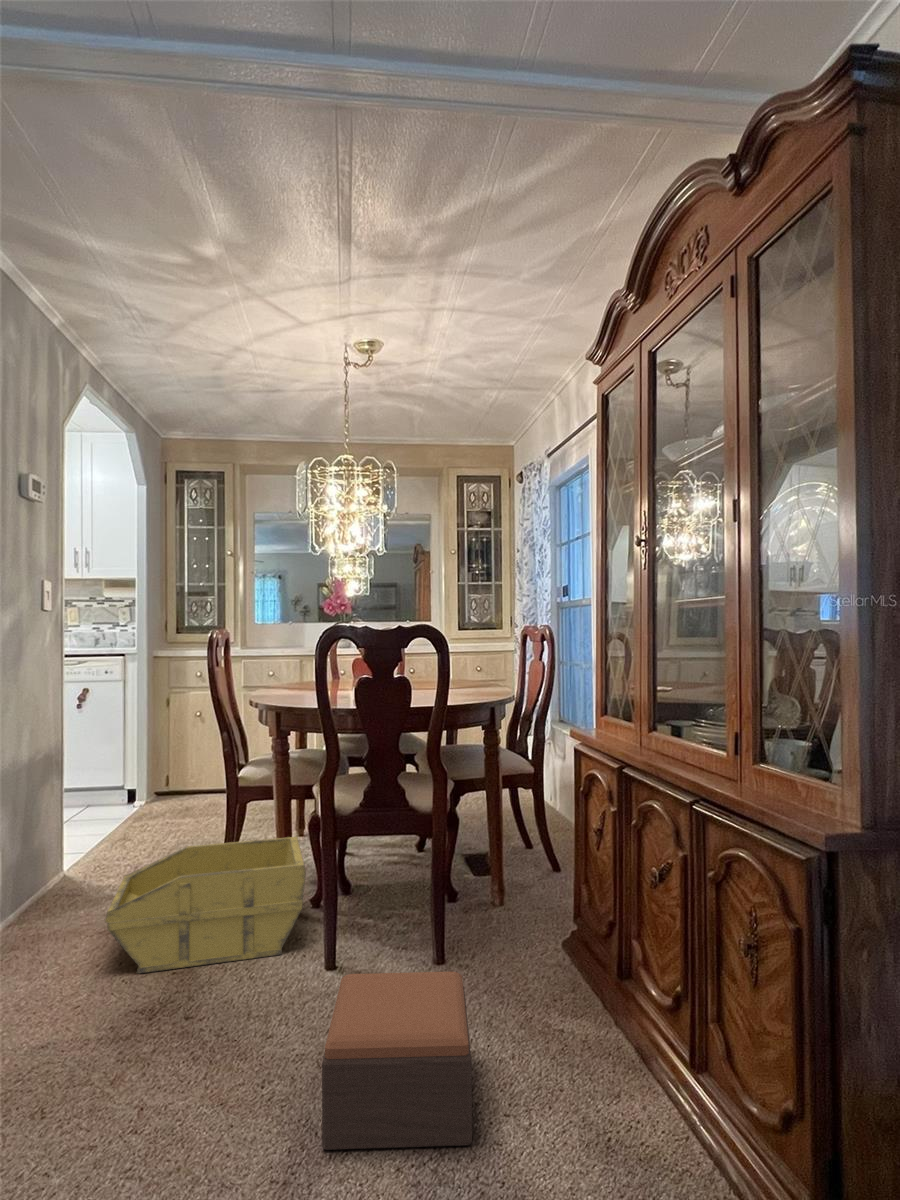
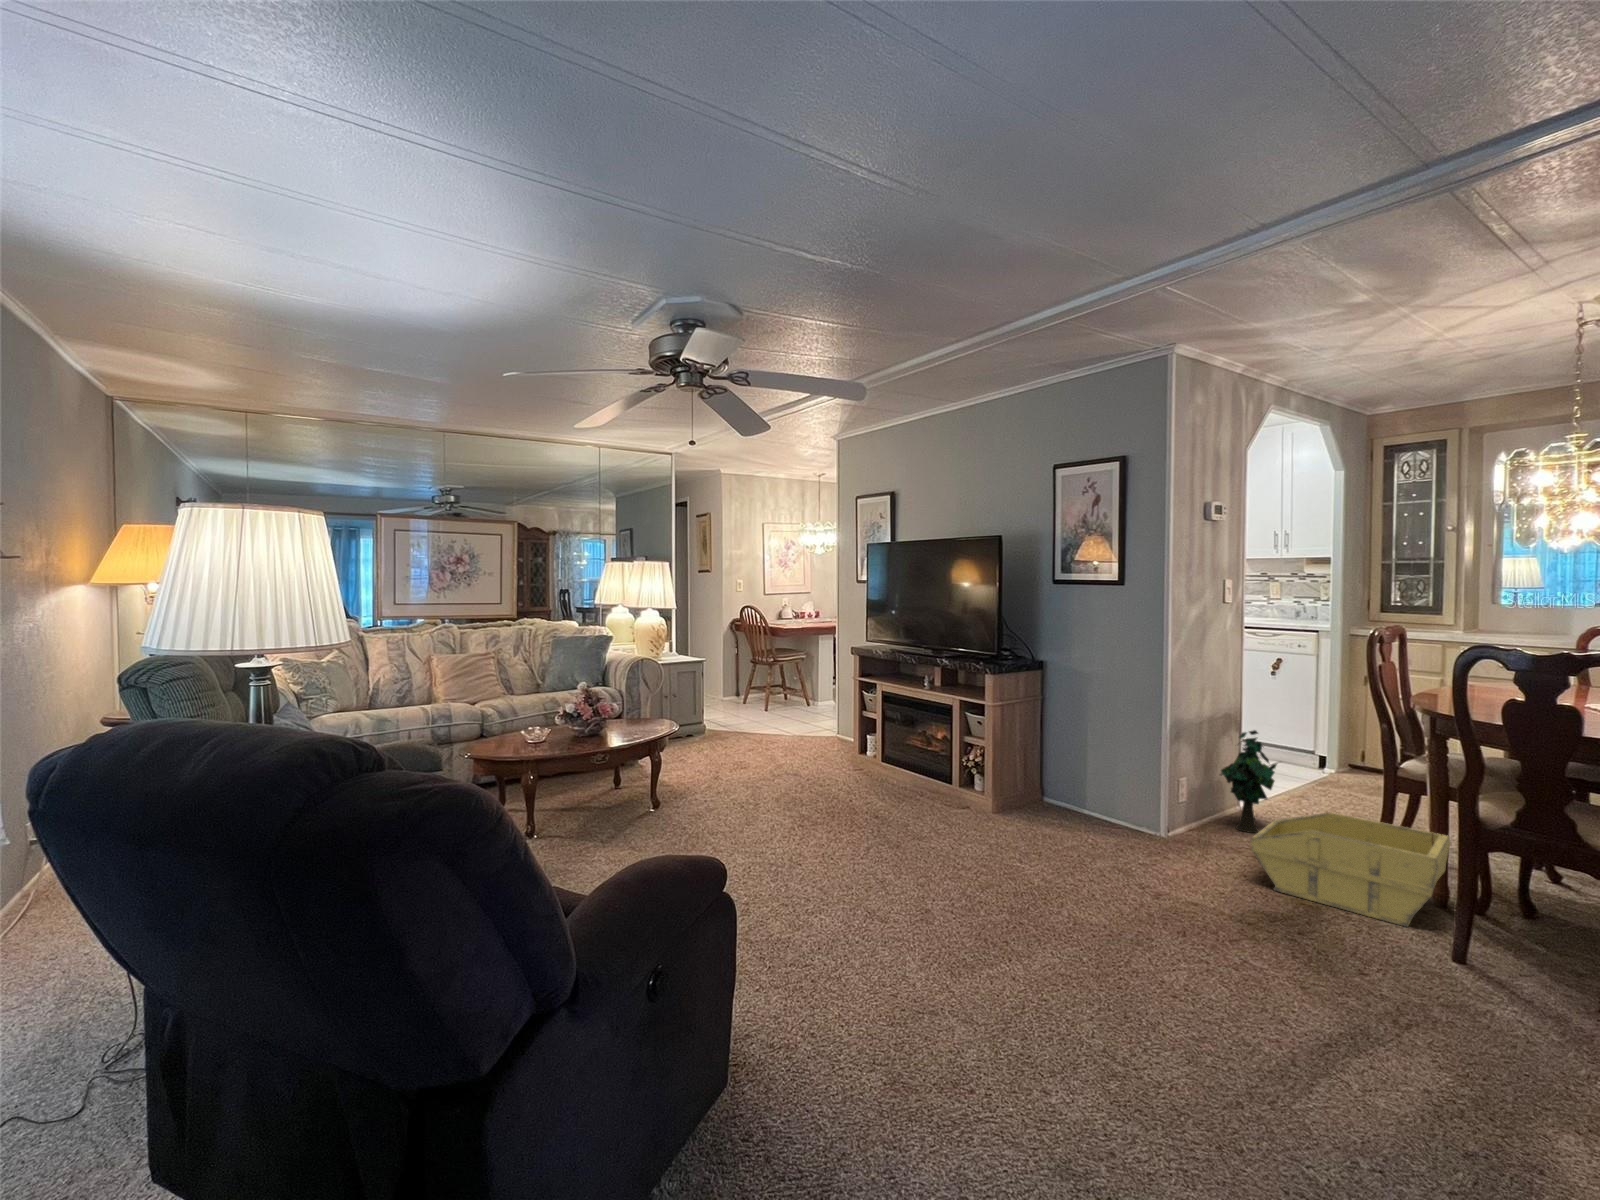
decorative plant: none [41,768,112,904] -> present [1221,730,1277,833]
footstool: present [322,972,472,1150] -> none [1364,942,1553,1102]

